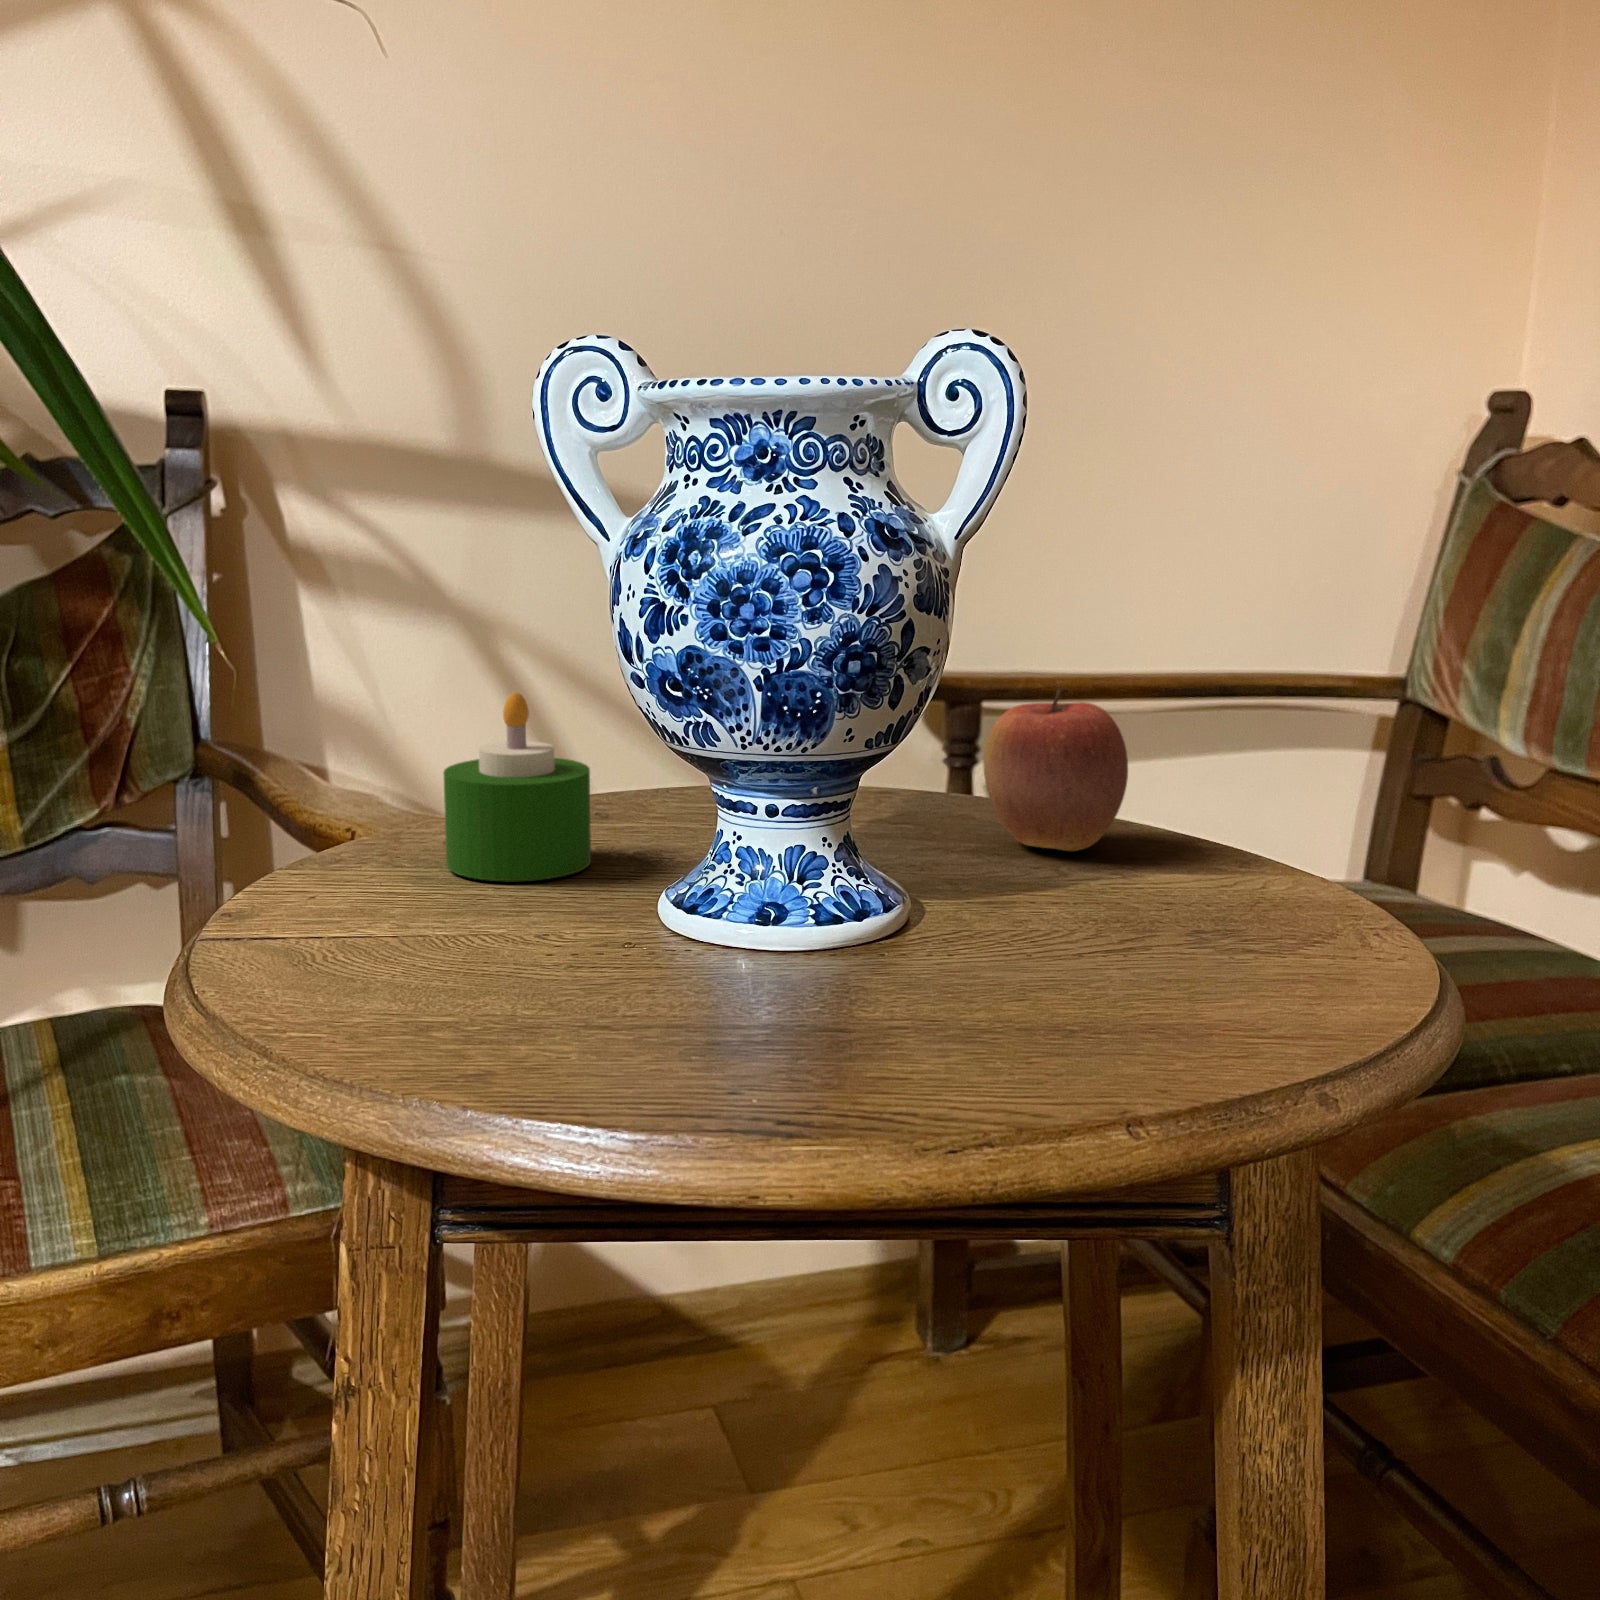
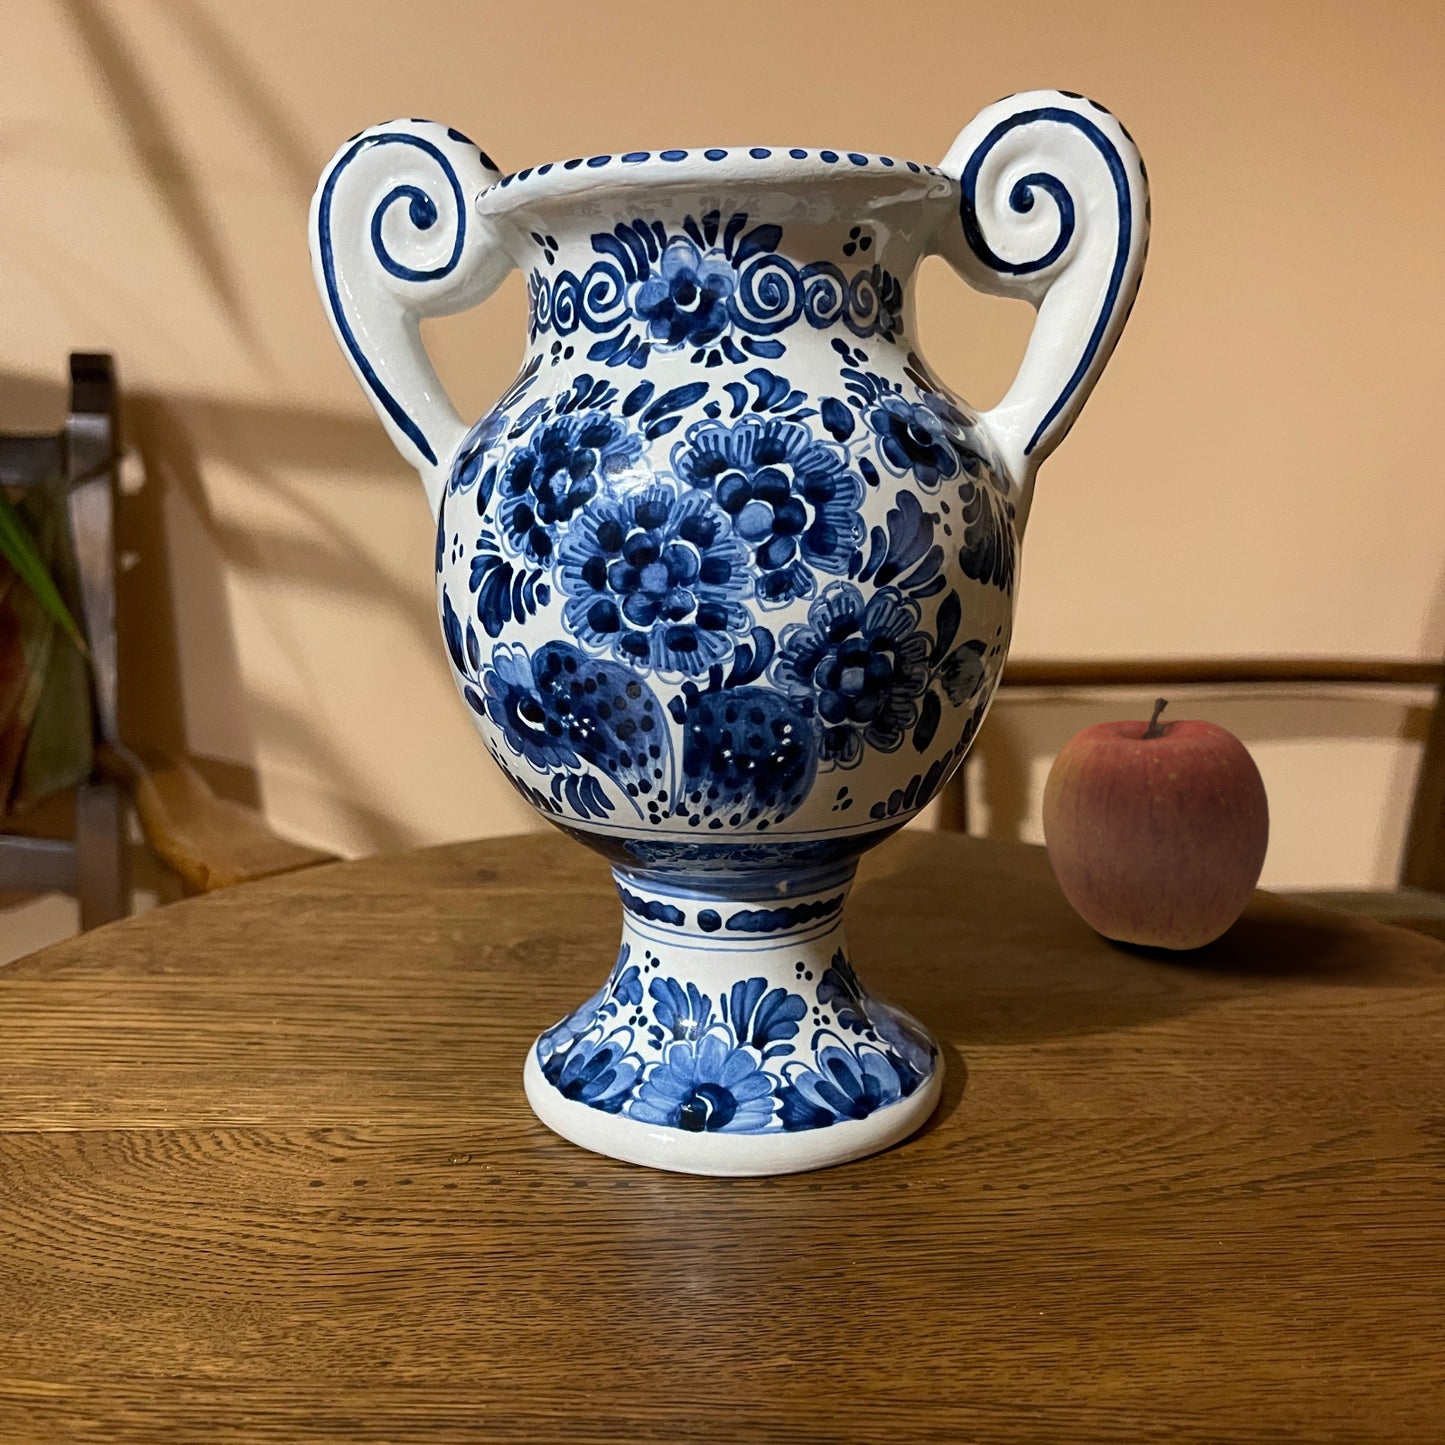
candle: present [444,692,591,881] -> none [203,710,439,1013]

